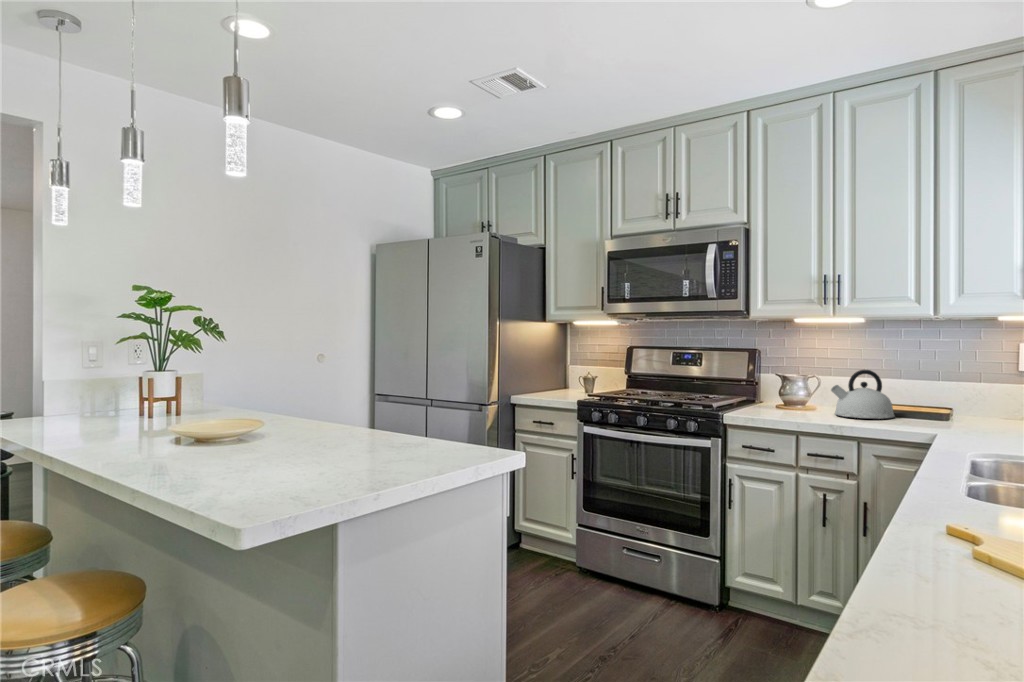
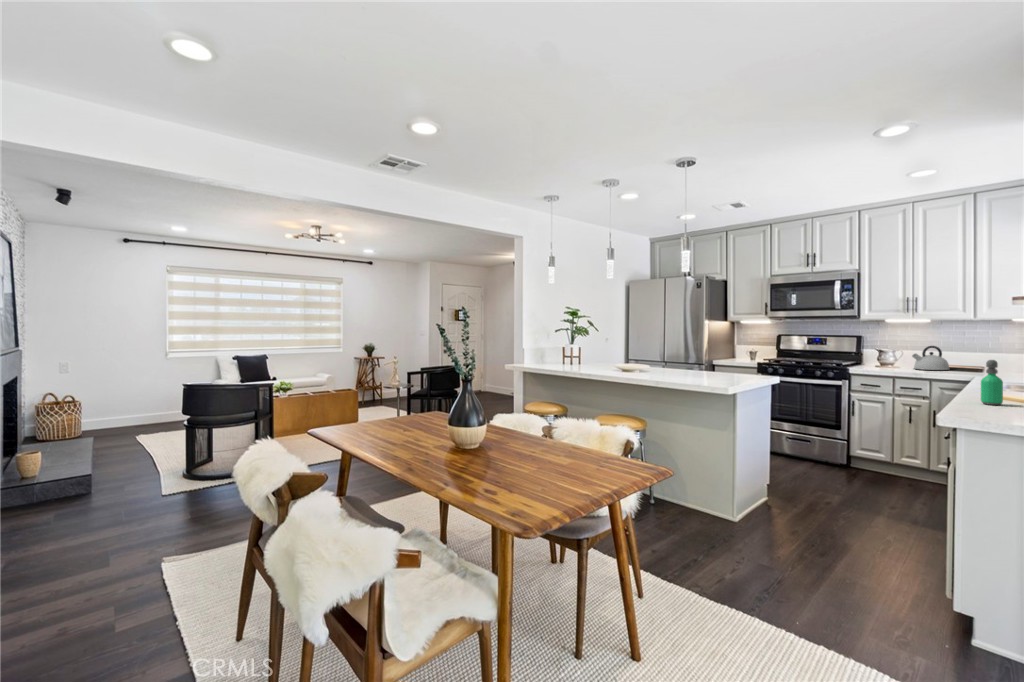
soap dispenser: none [910,439,974,598] -> present [981,360,1003,405]

